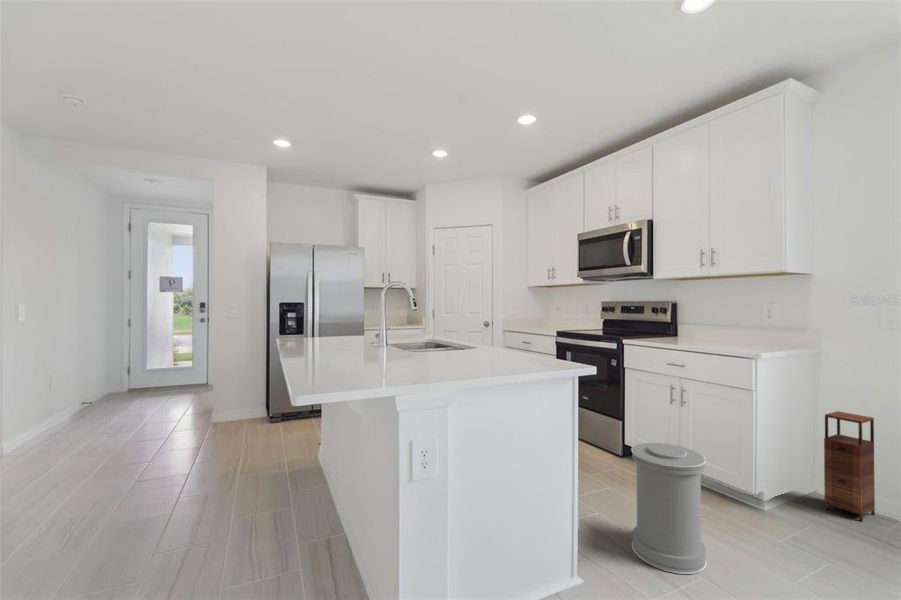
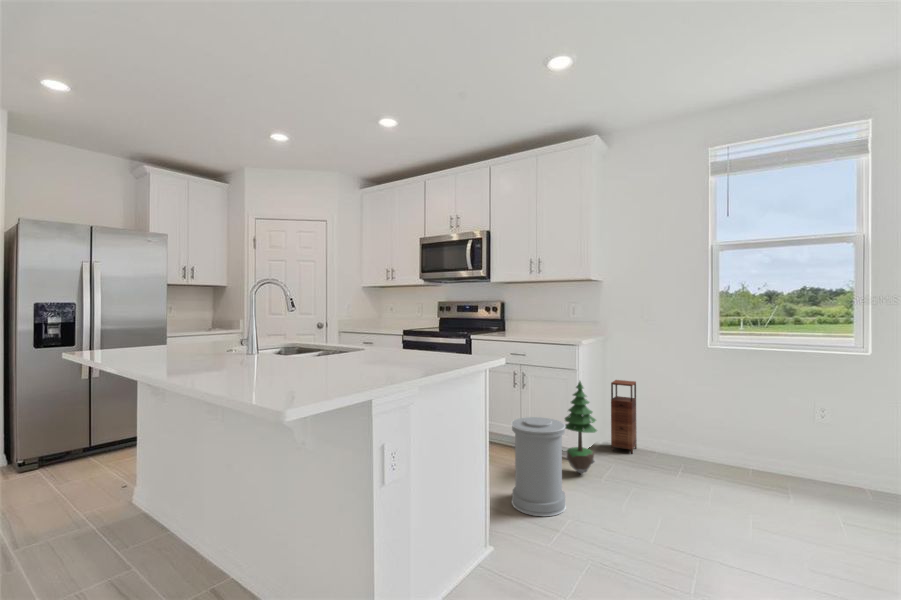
potted tree: none [726,405,781,530] -> present [565,381,597,473]

